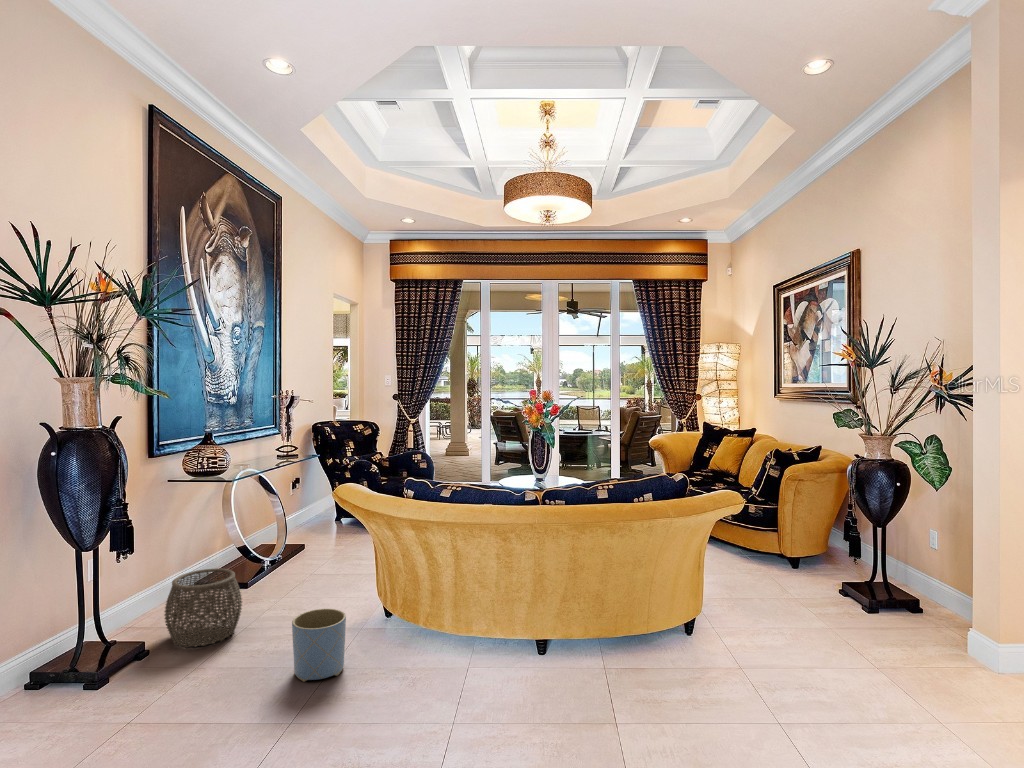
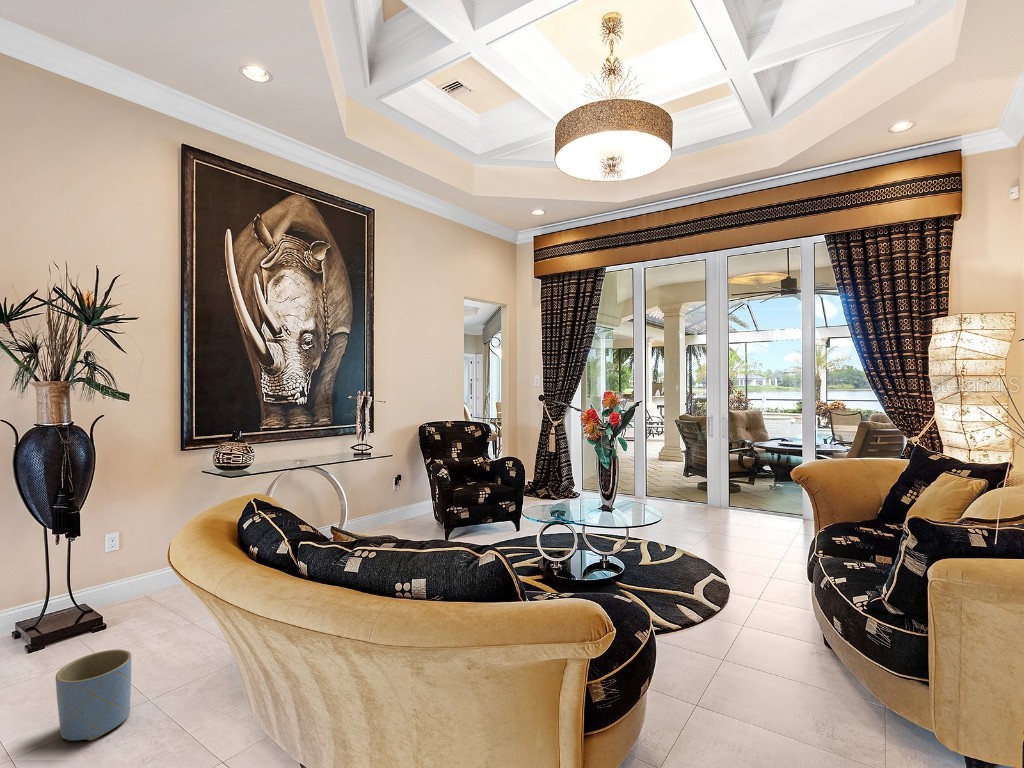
woven basket: present [165,568,242,647] -> none [87,570,171,650]

